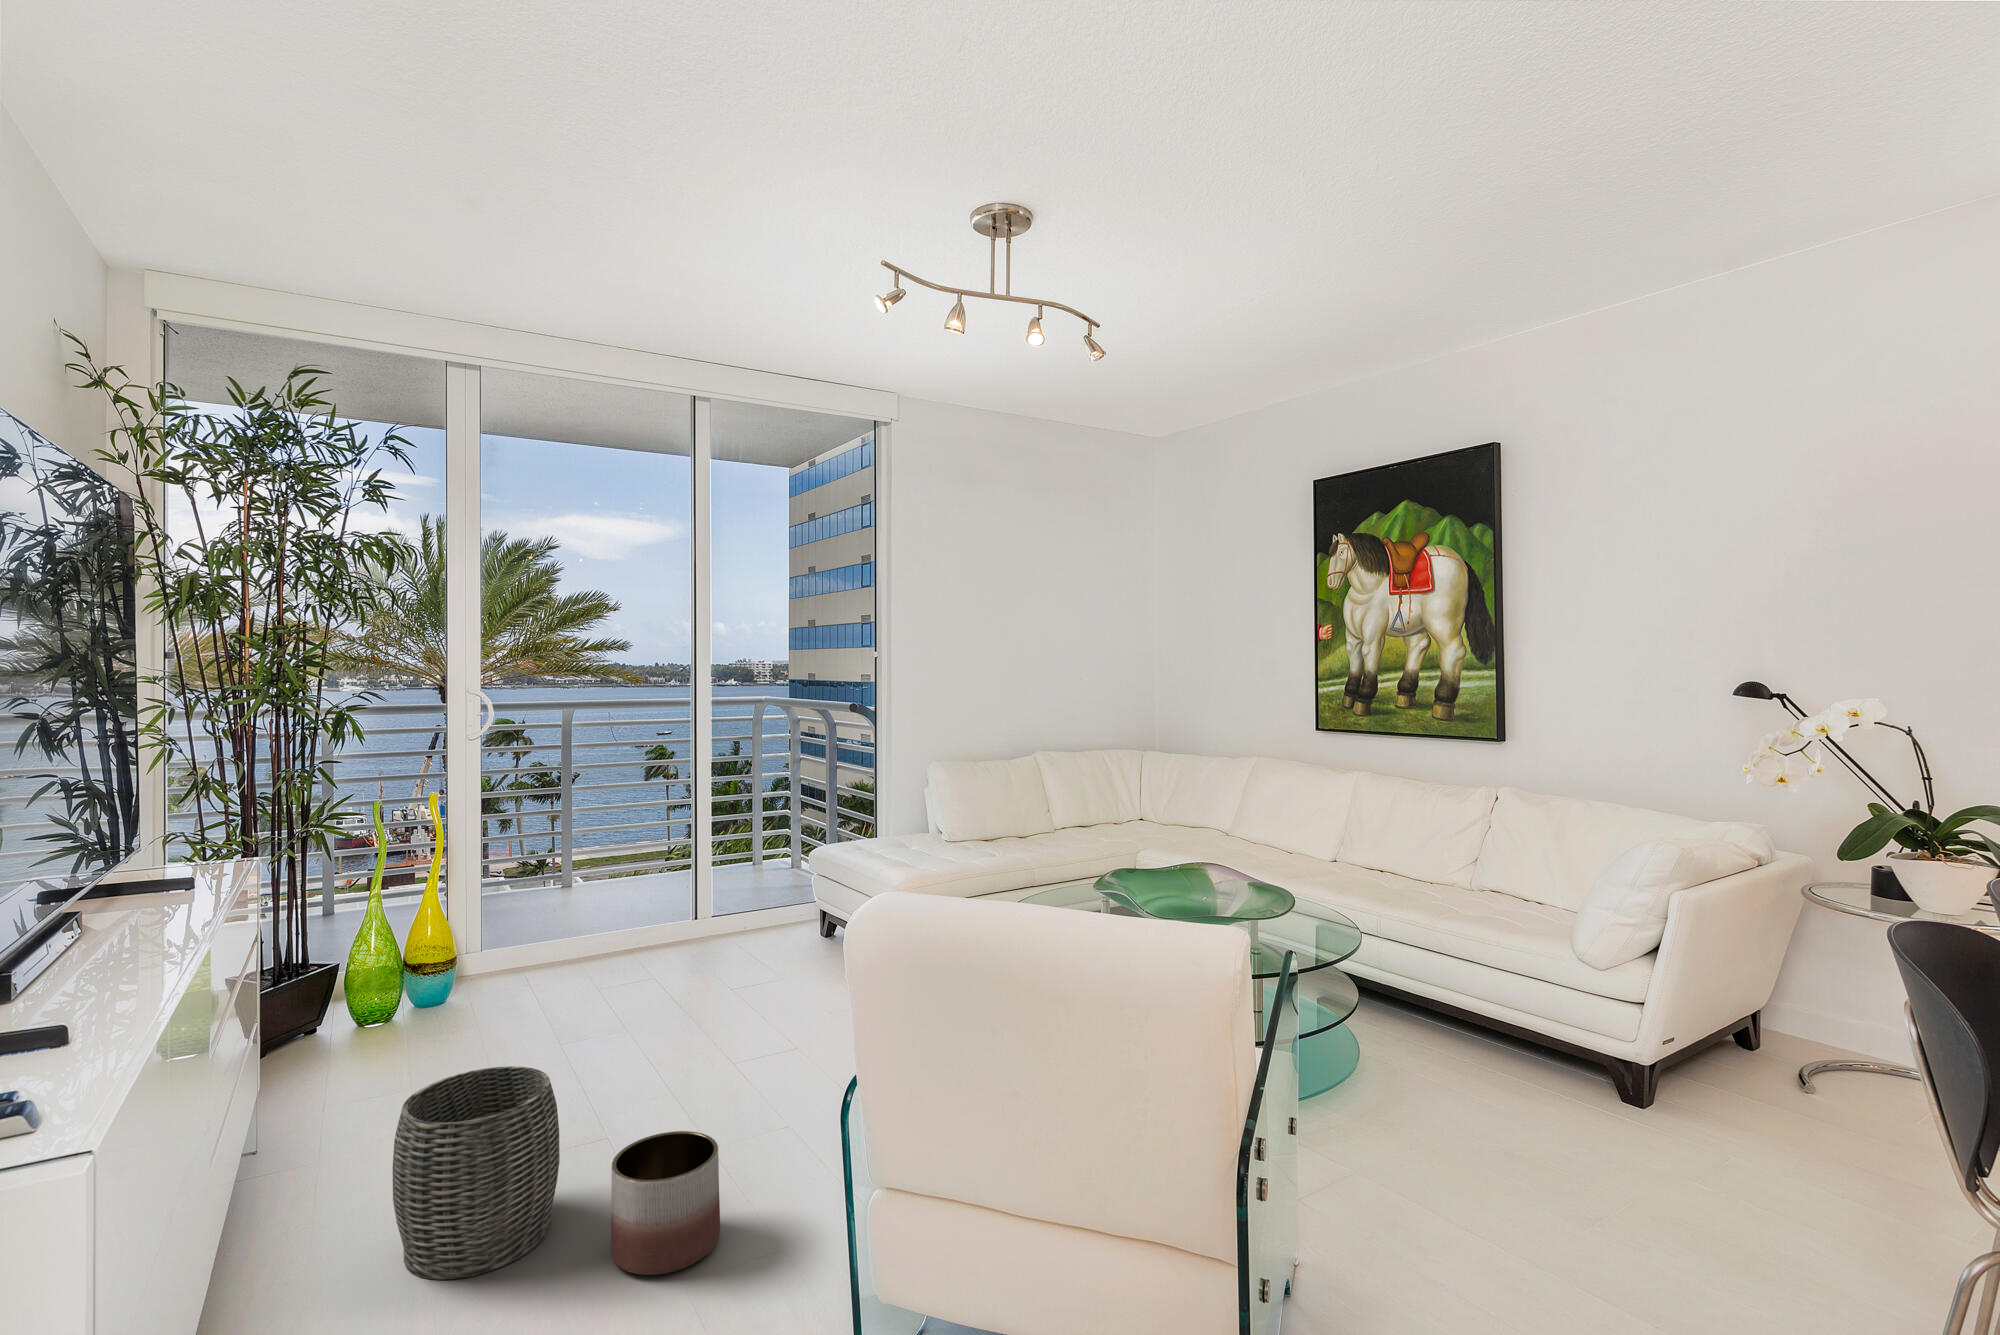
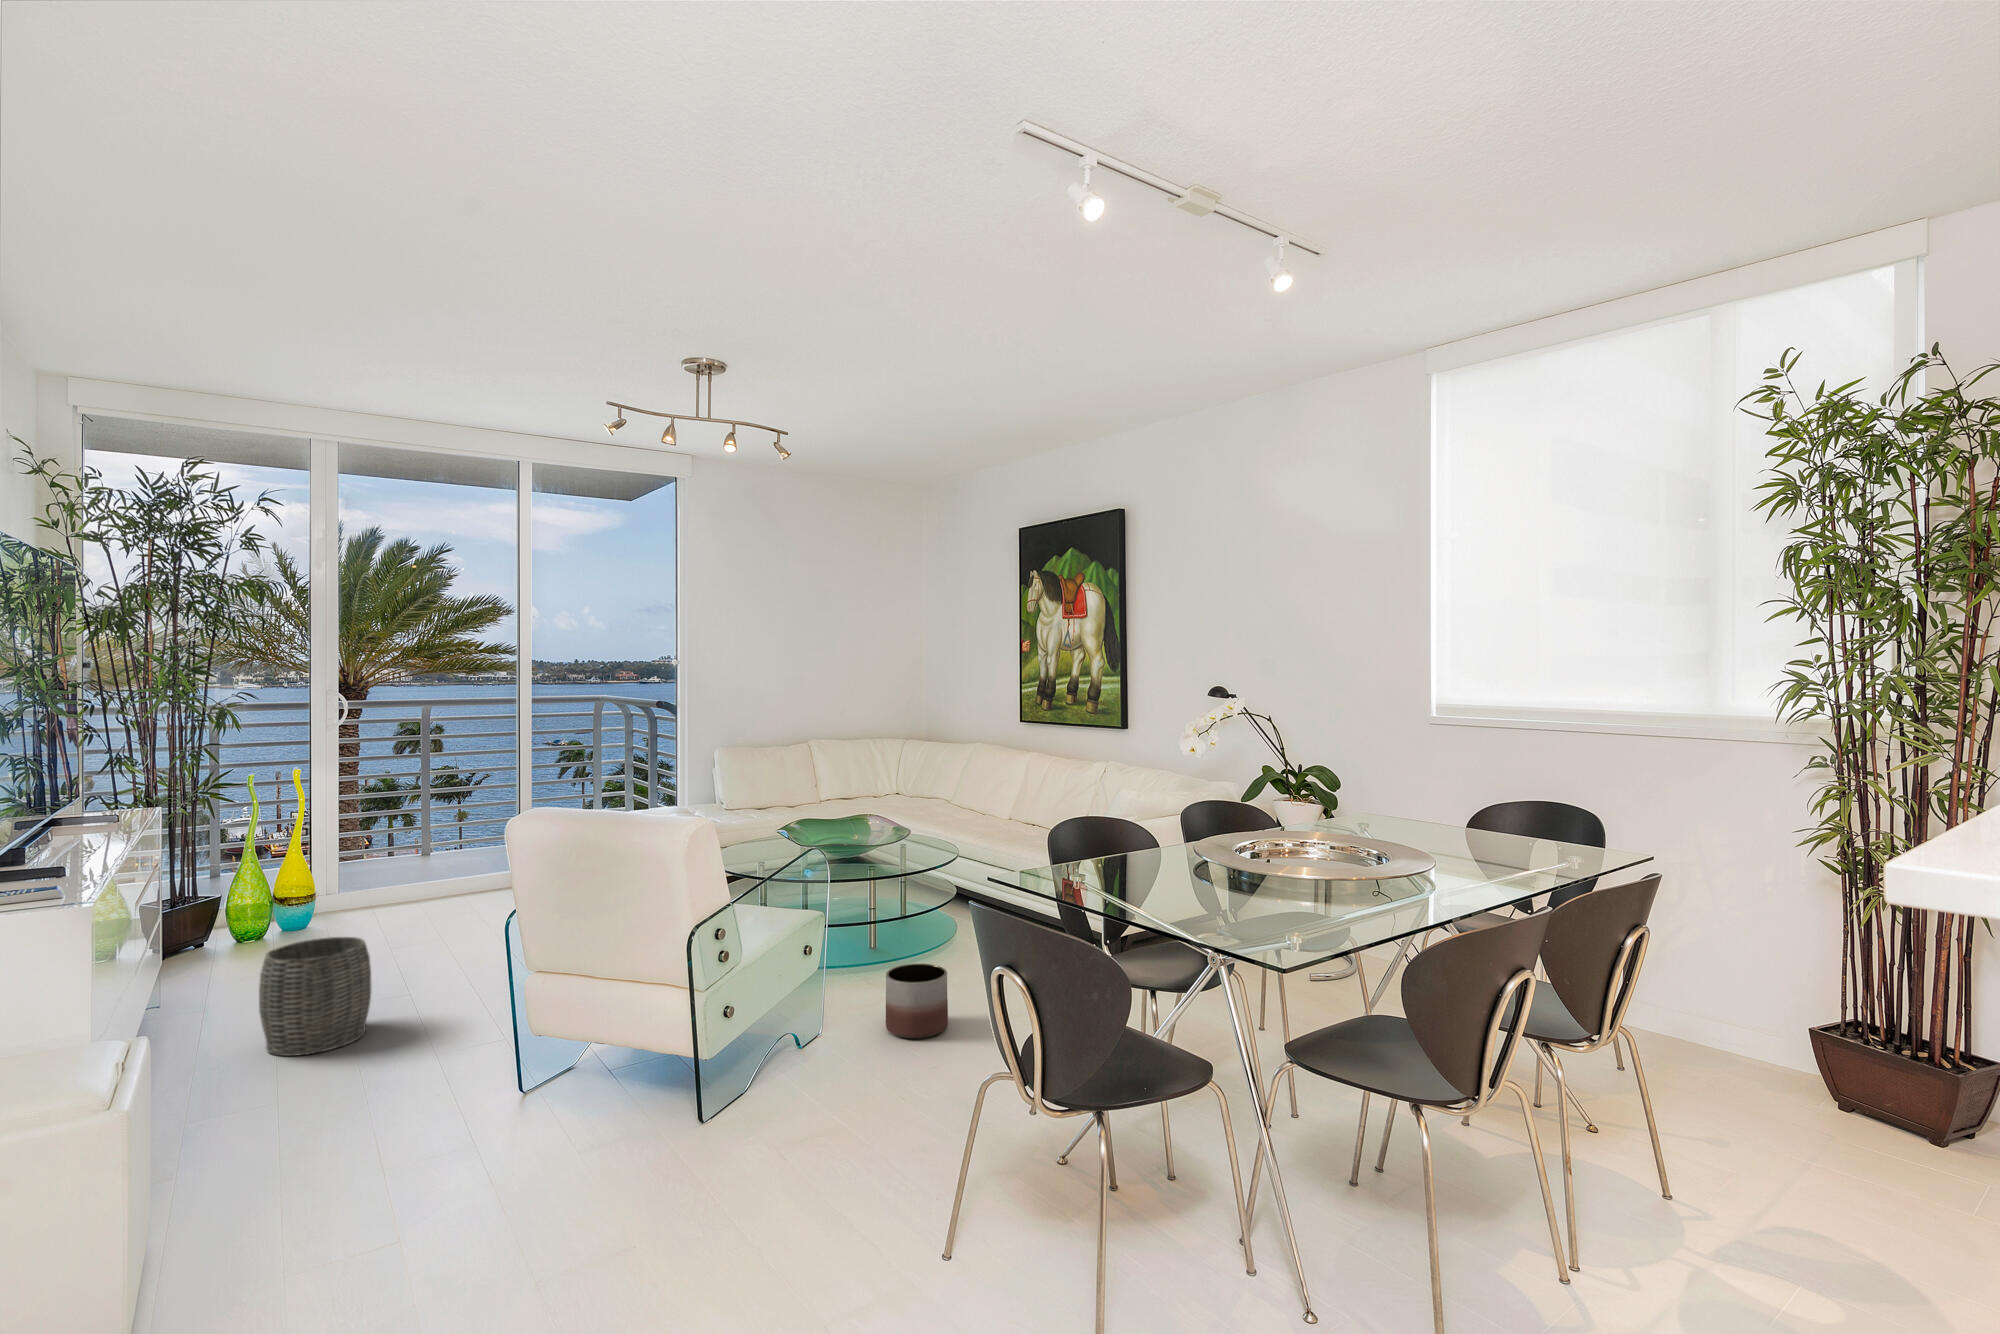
planter: present [611,1131,720,1275] -> present [886,964,948,1039]

